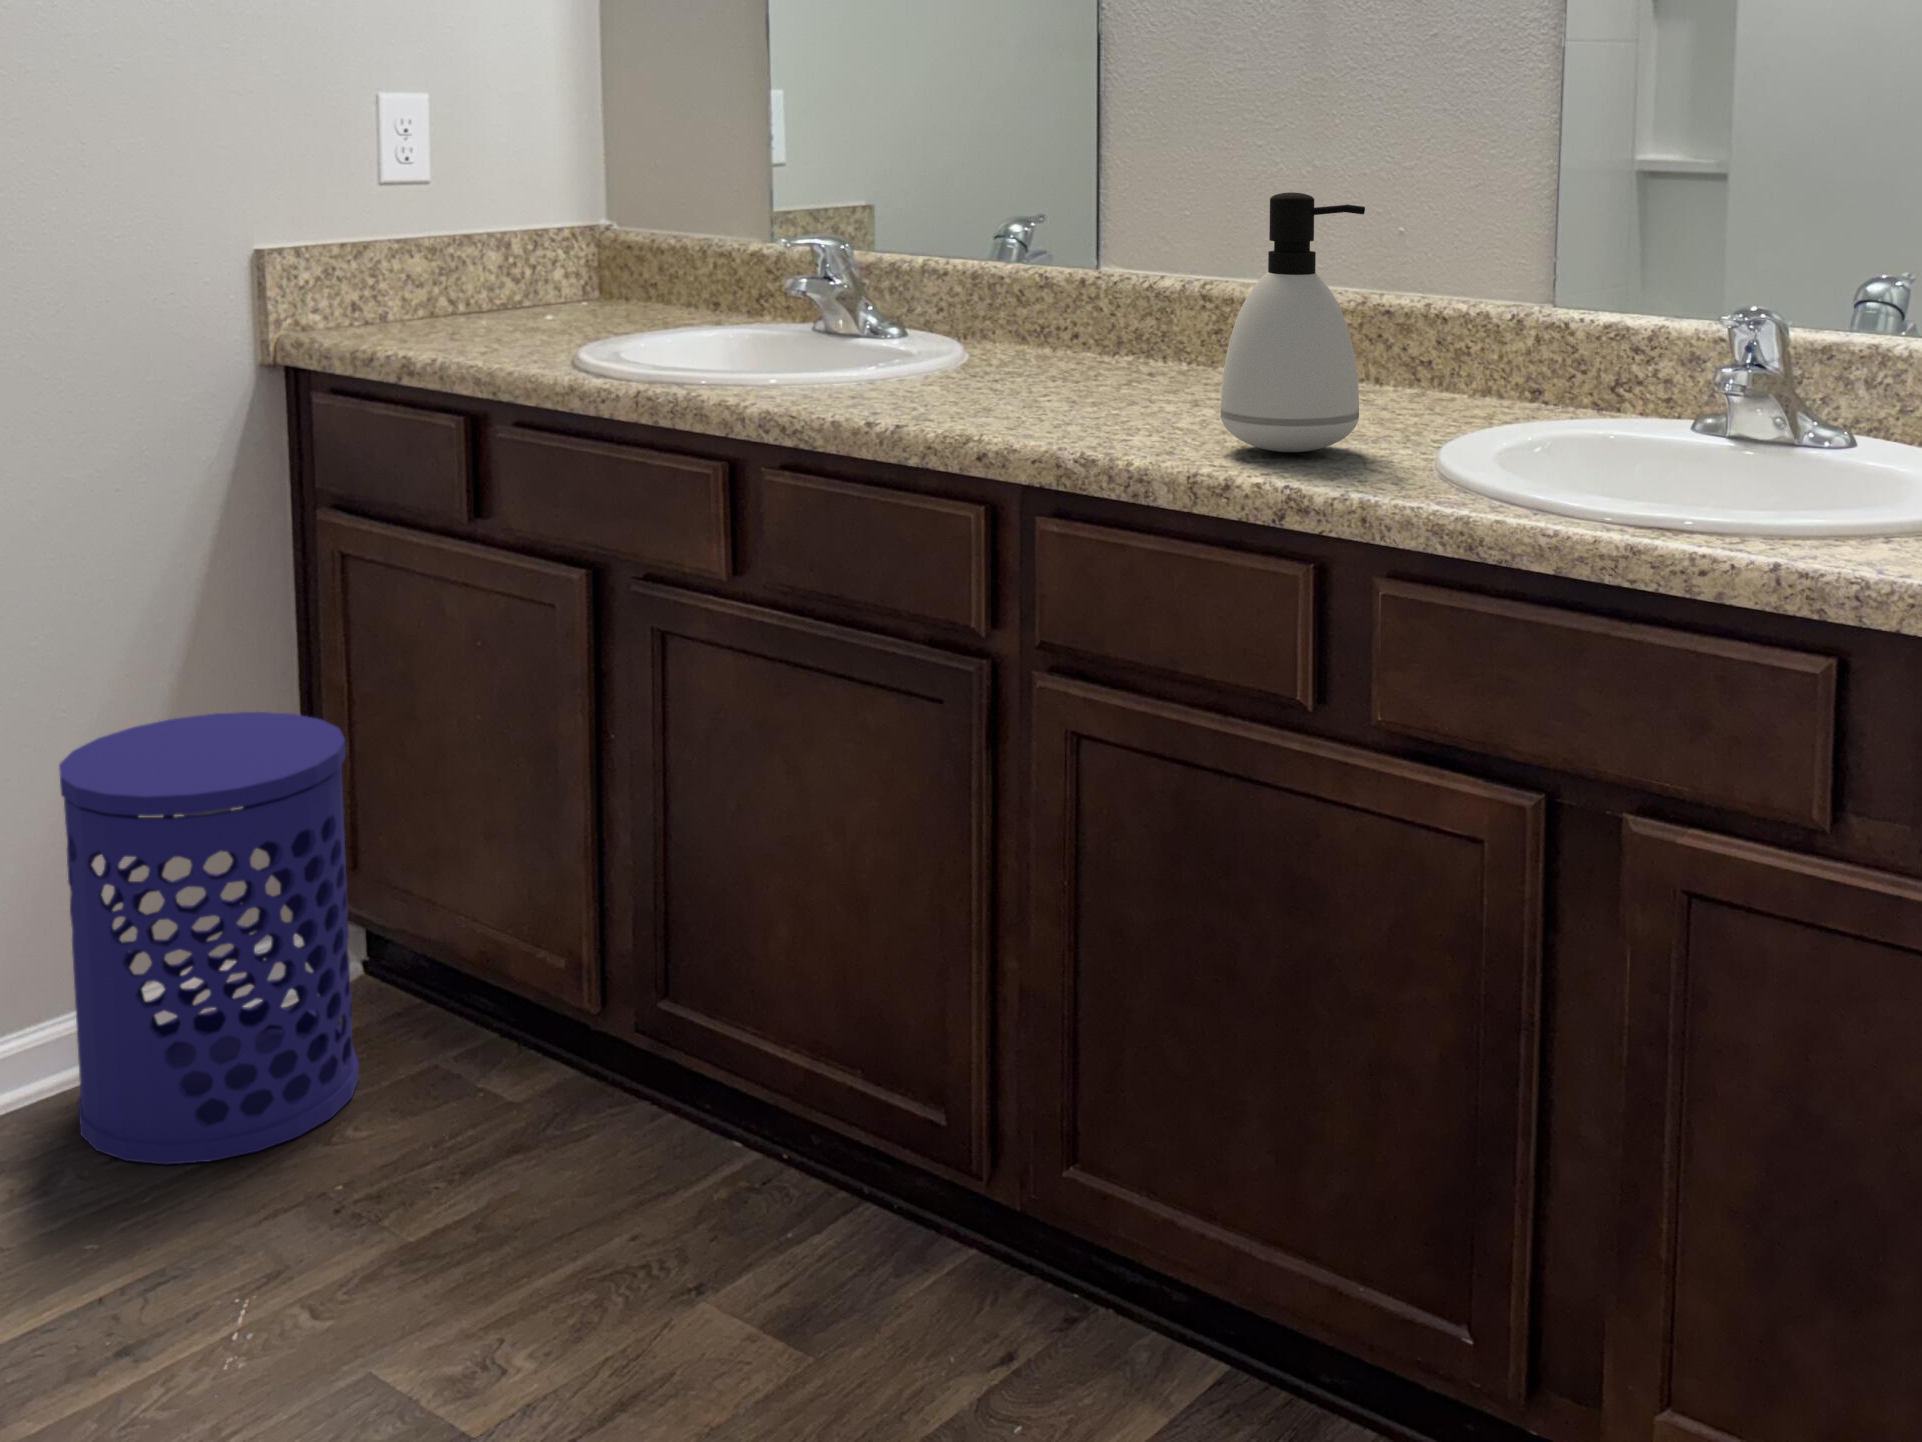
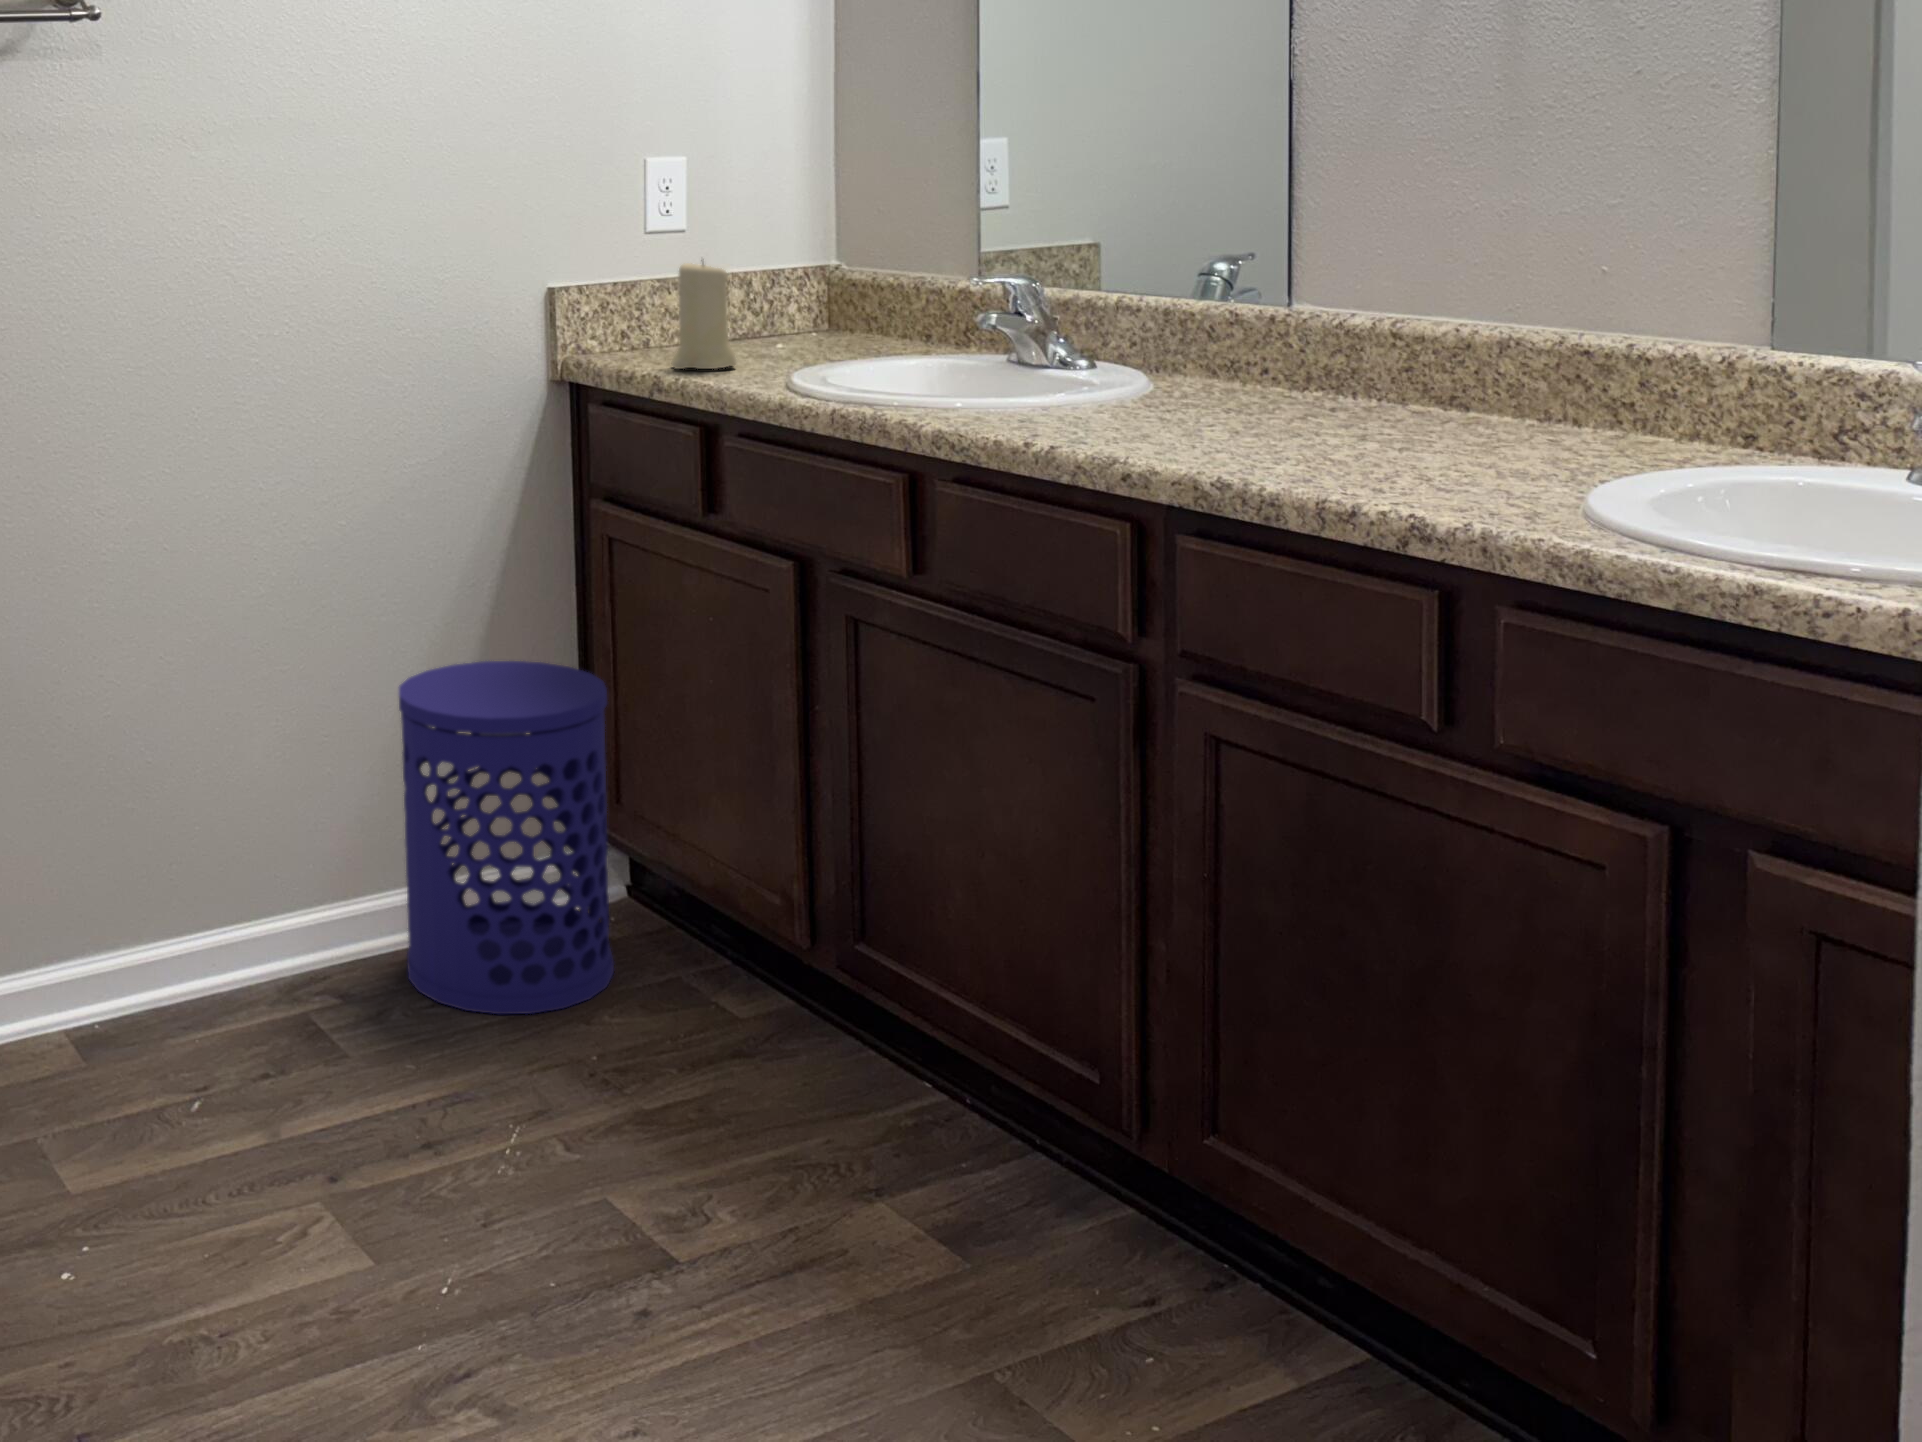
soap dispenser: present [1221,192,1365,452] -> none [1359,237,1509,483]
candle: none [418,214,500,347] -> present [671,260,736,369]

